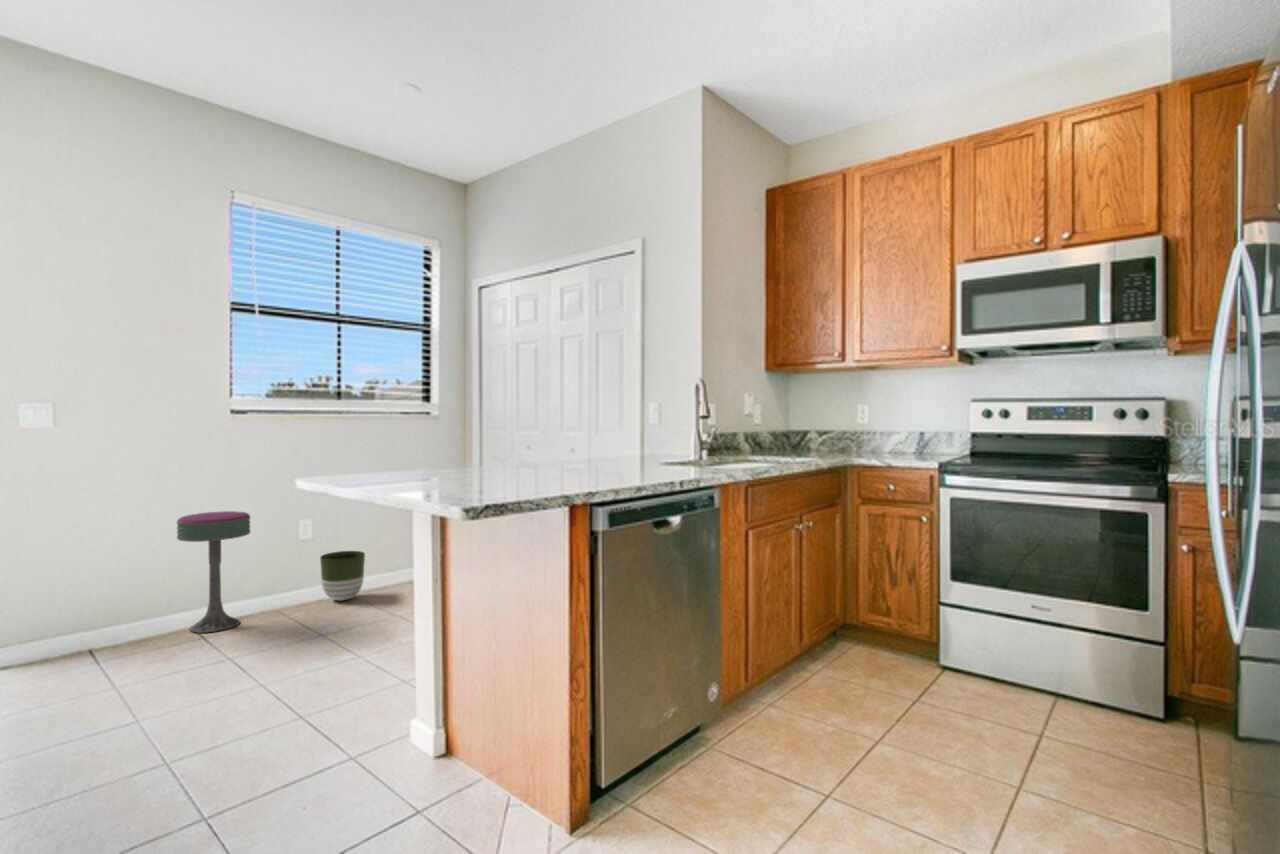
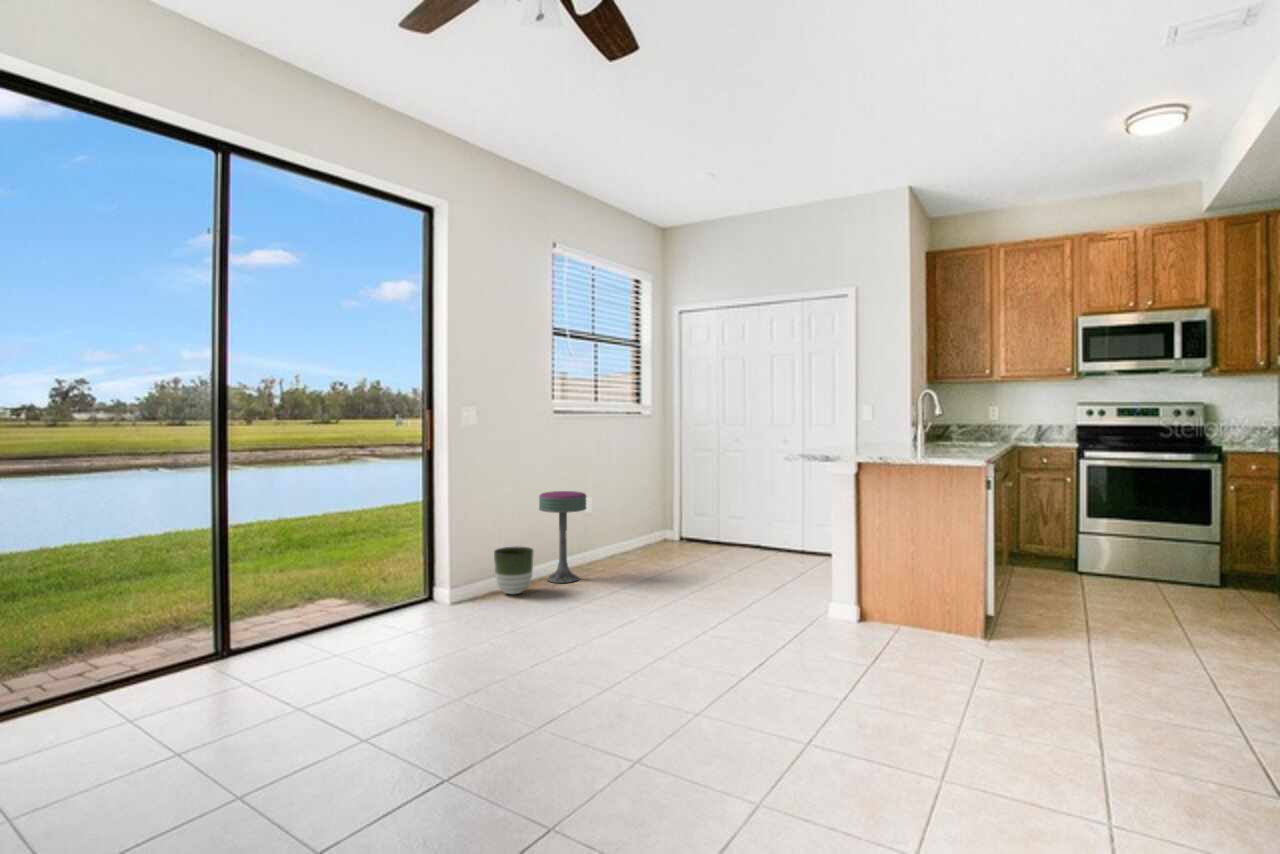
planter: present [320,551,365,601] -> present [494,547,533,594]

